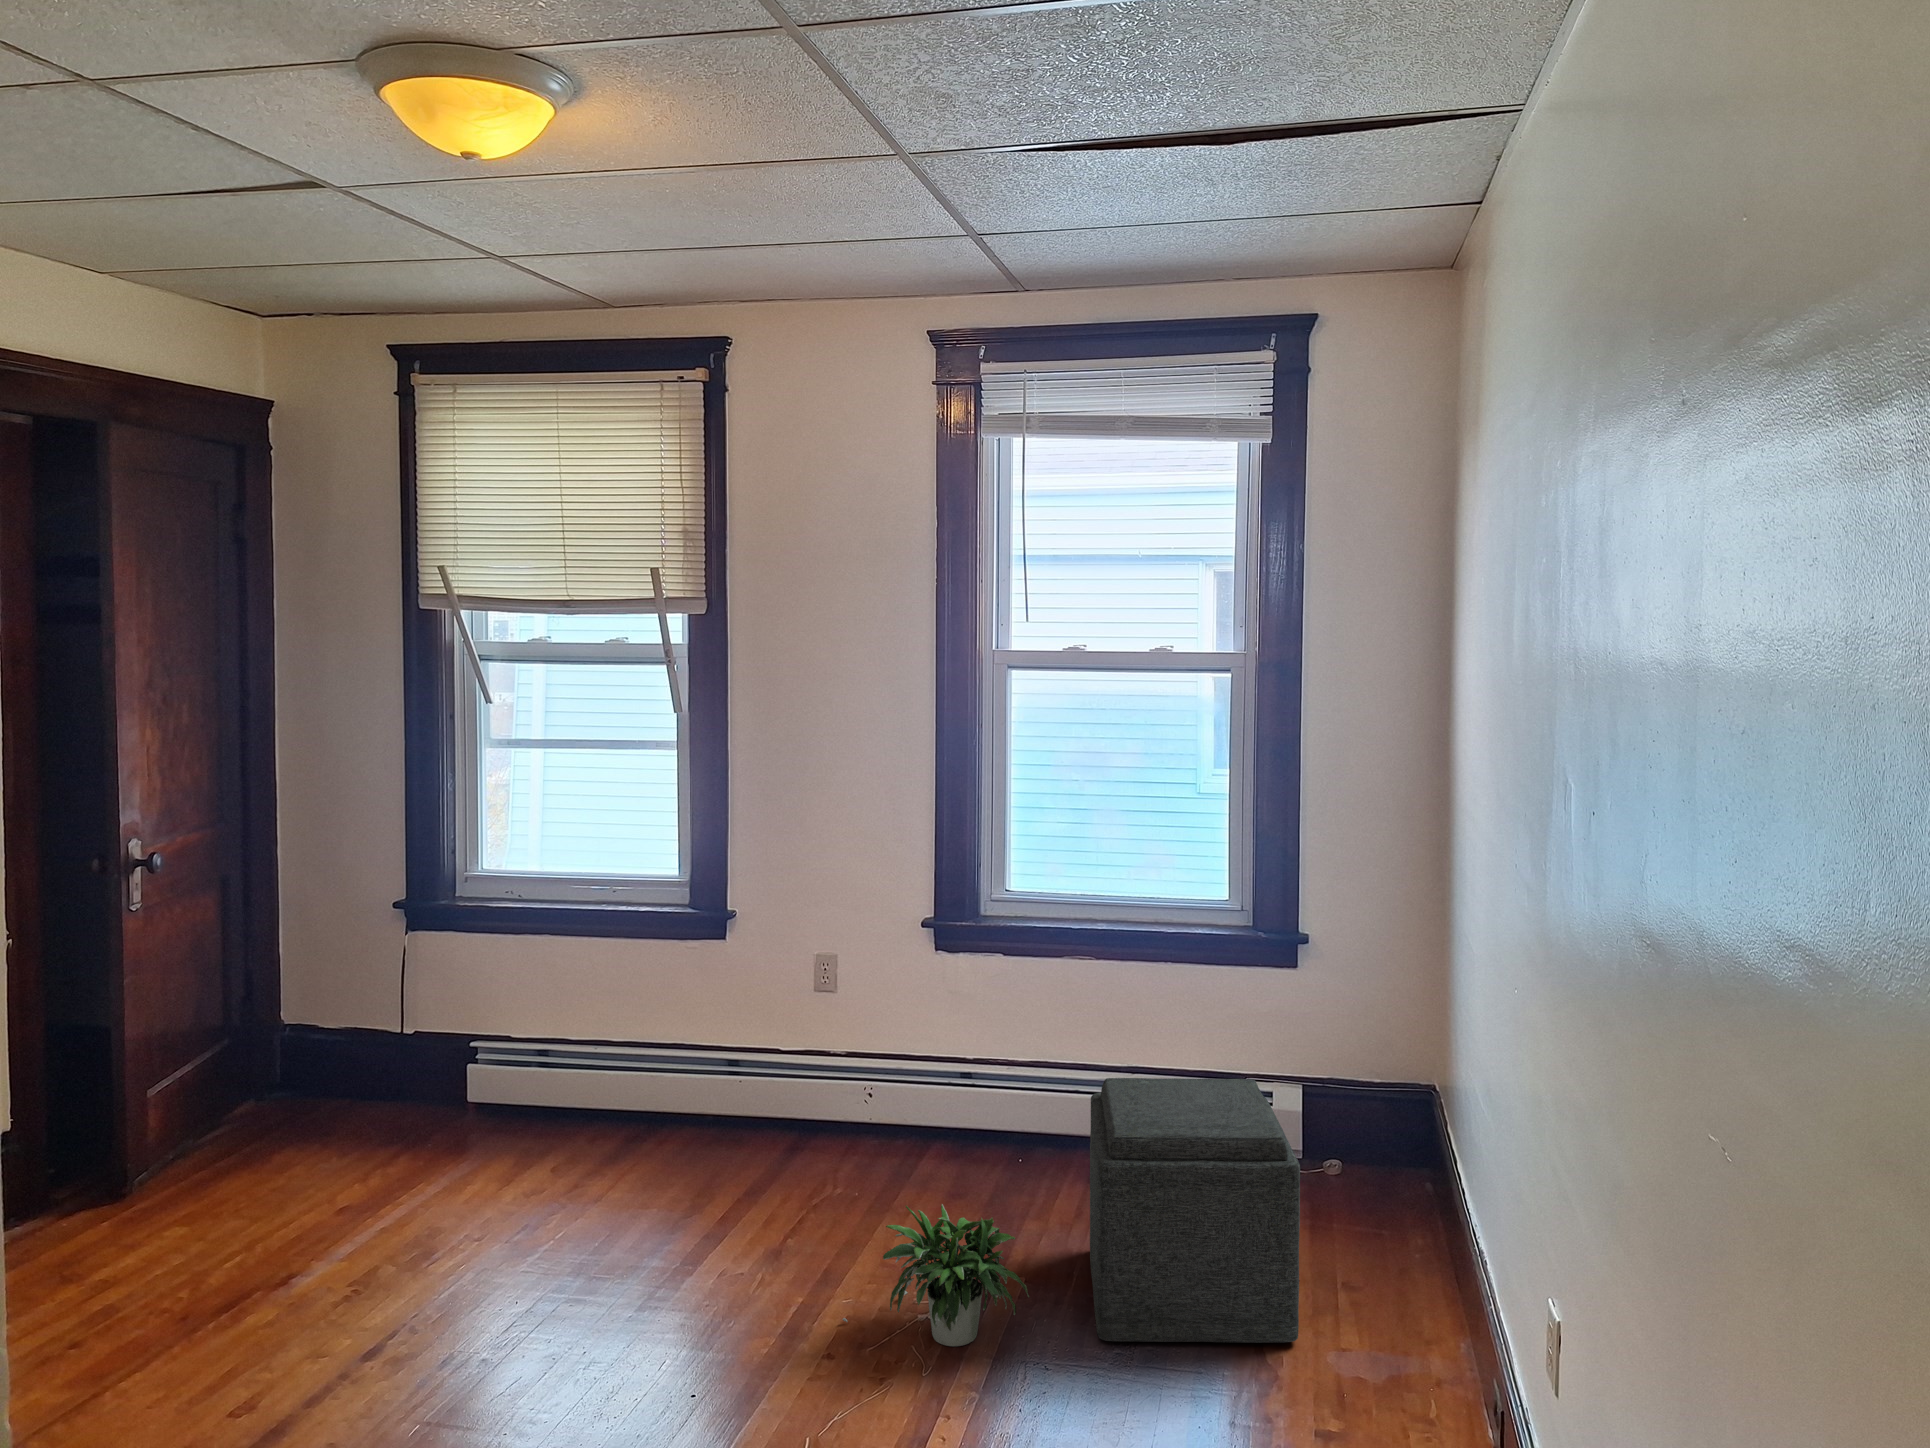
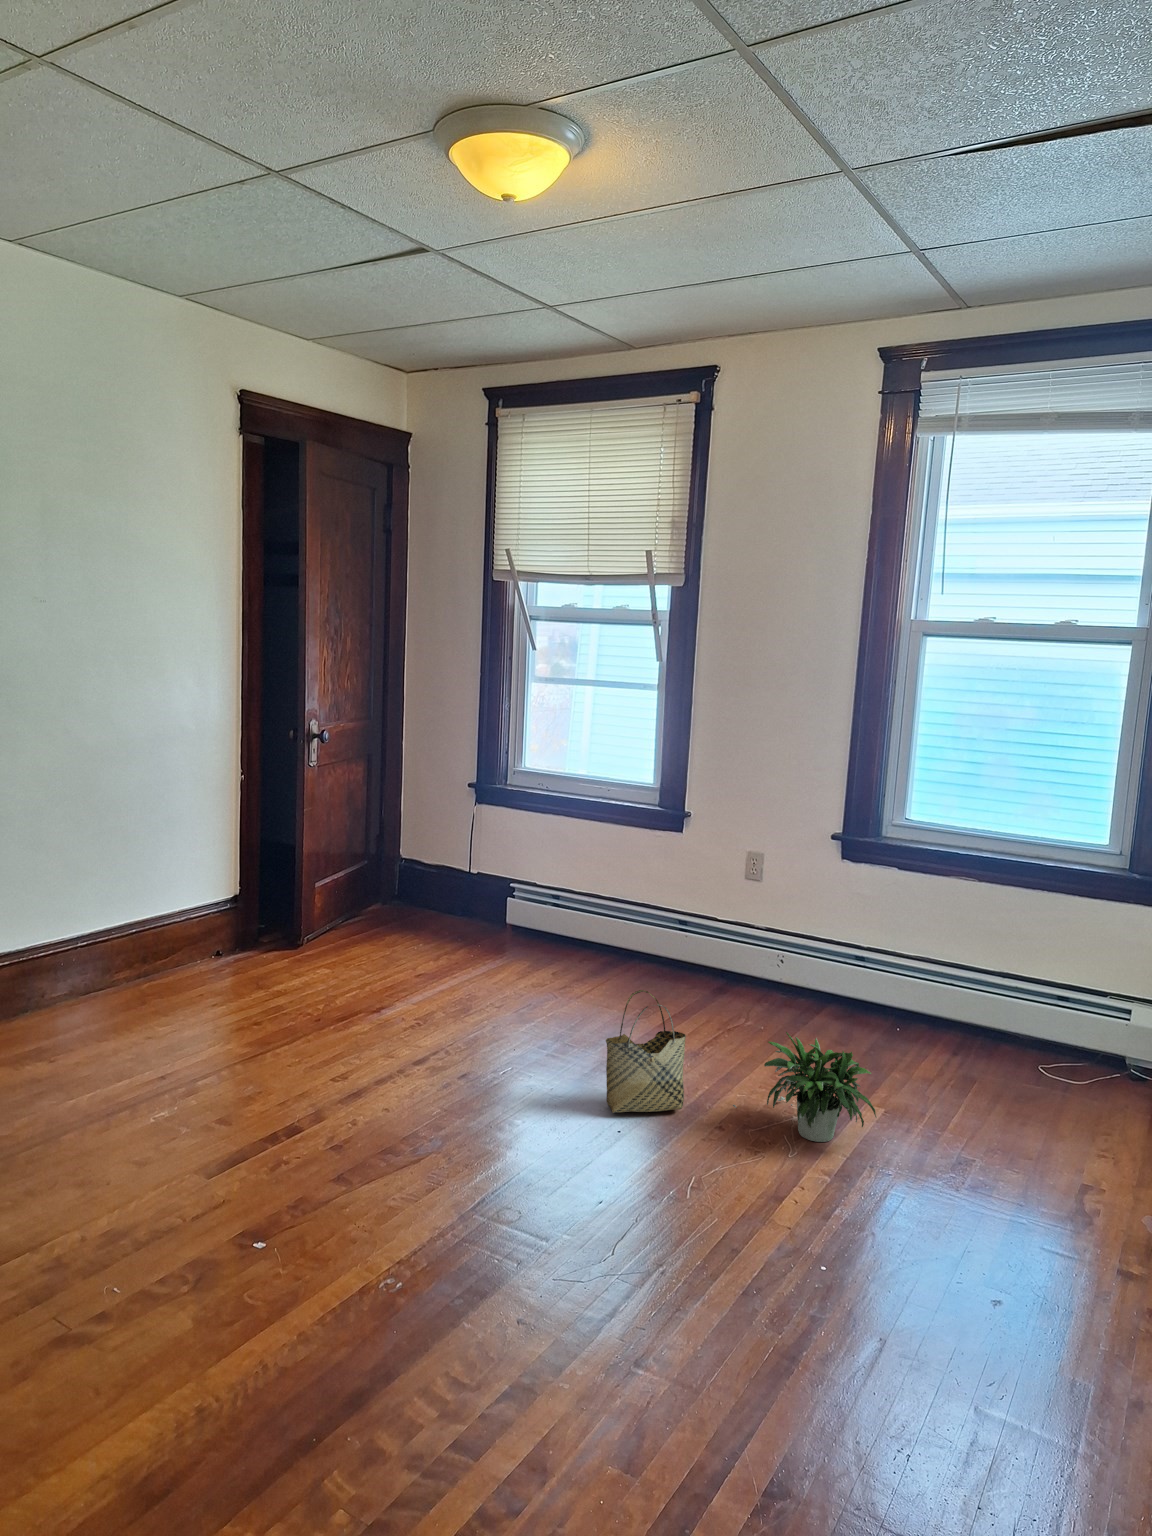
ottoman: present [1090,1078,1300,1343] -> none [931,968,1127,1202]
woven basket: none [663,1185,777,1374] -> present [606,990,686,1113]

